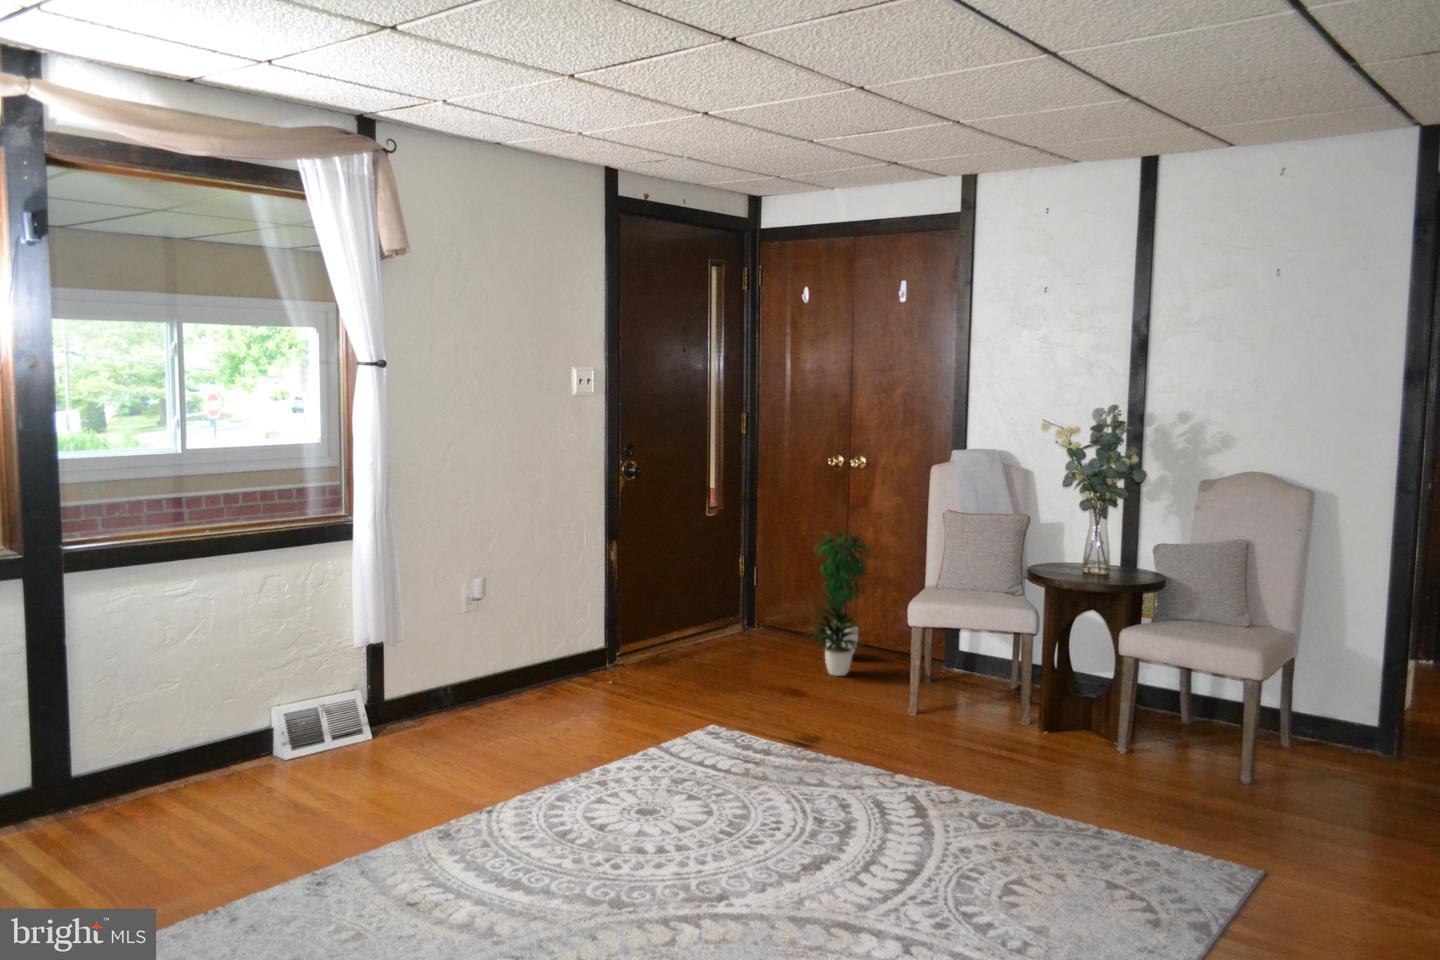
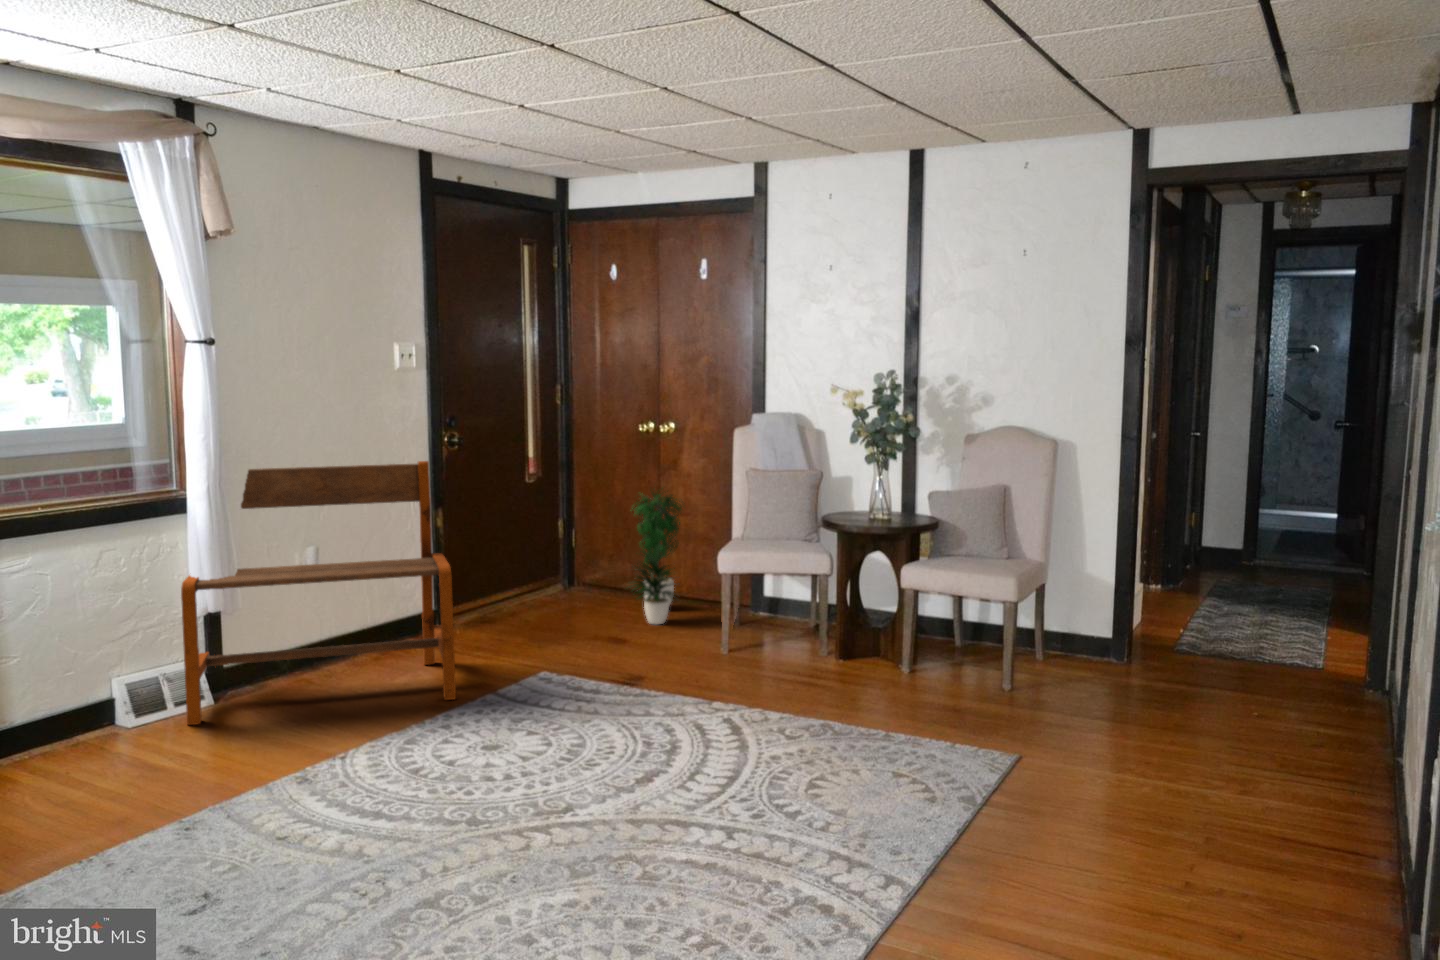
bench: none [342,492,616,760] -> present [181,461,456,725]

